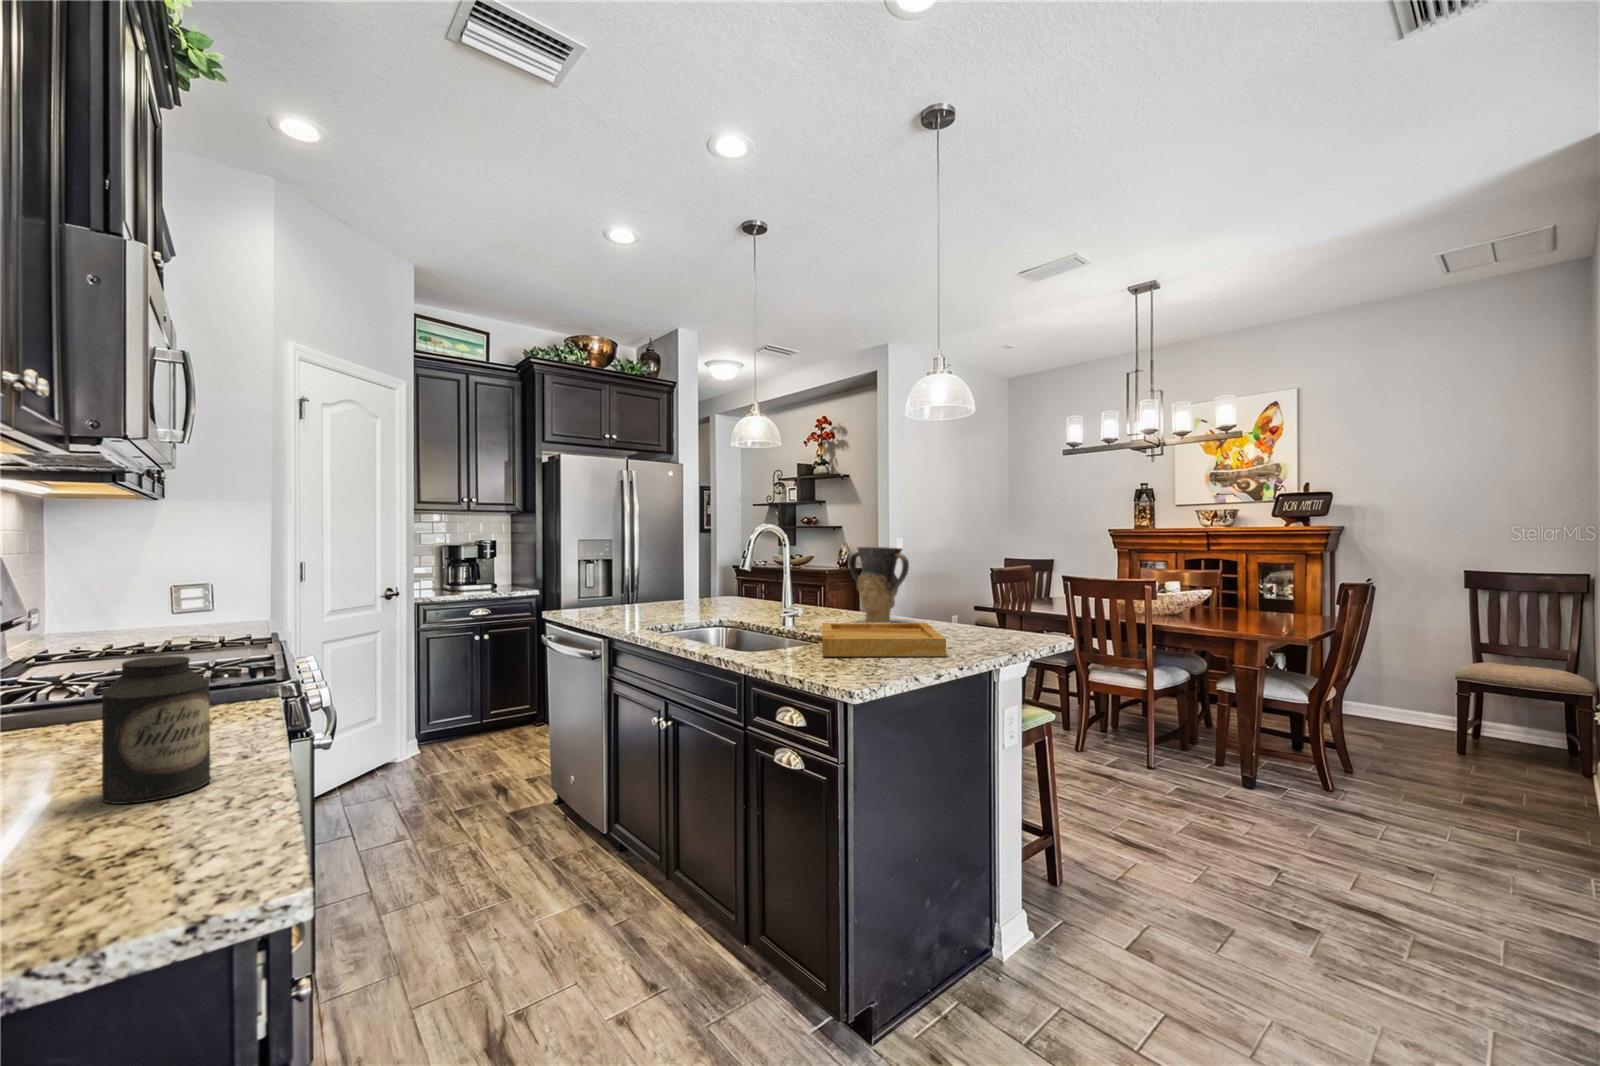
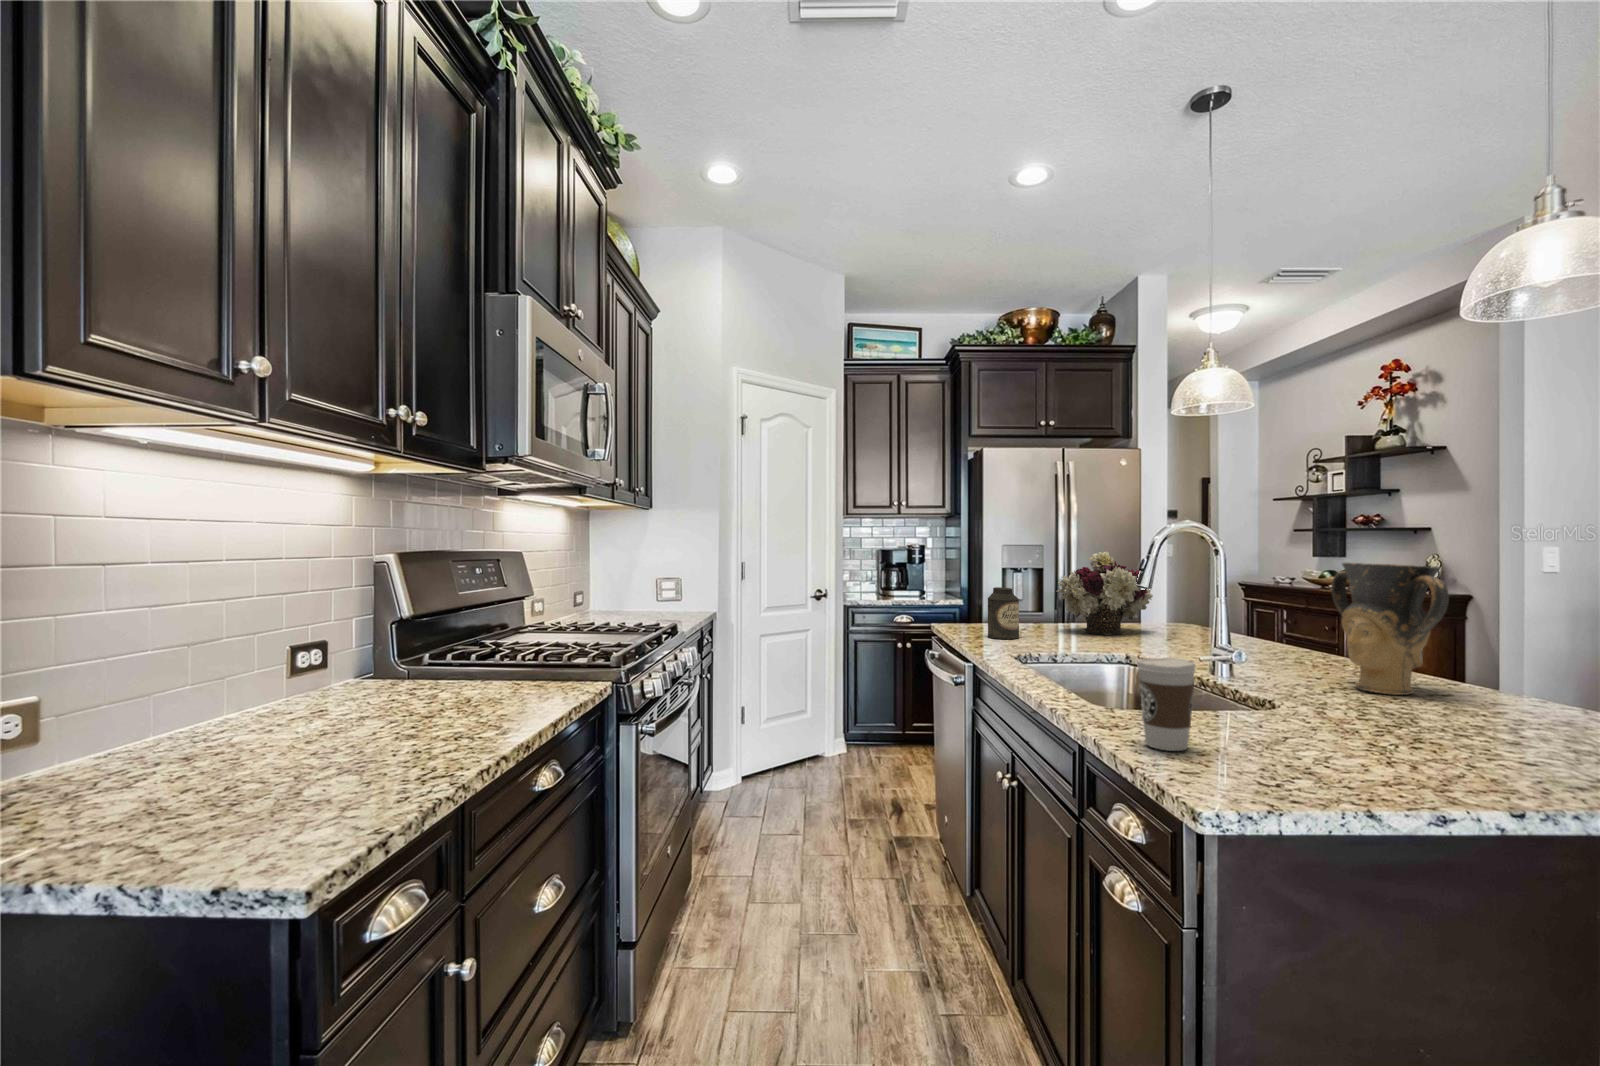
flower arrangement: none [653,544,722,608] -> present [1056,552,1153,635]
coffee cup: none [791,608,825,666] -> present [1137,658,1196,751]
tray: present [822,623,946,657] -> none [1206,681,1469,779]
canister: present [102,656,211,804] -> present [988,587,1019,639]

